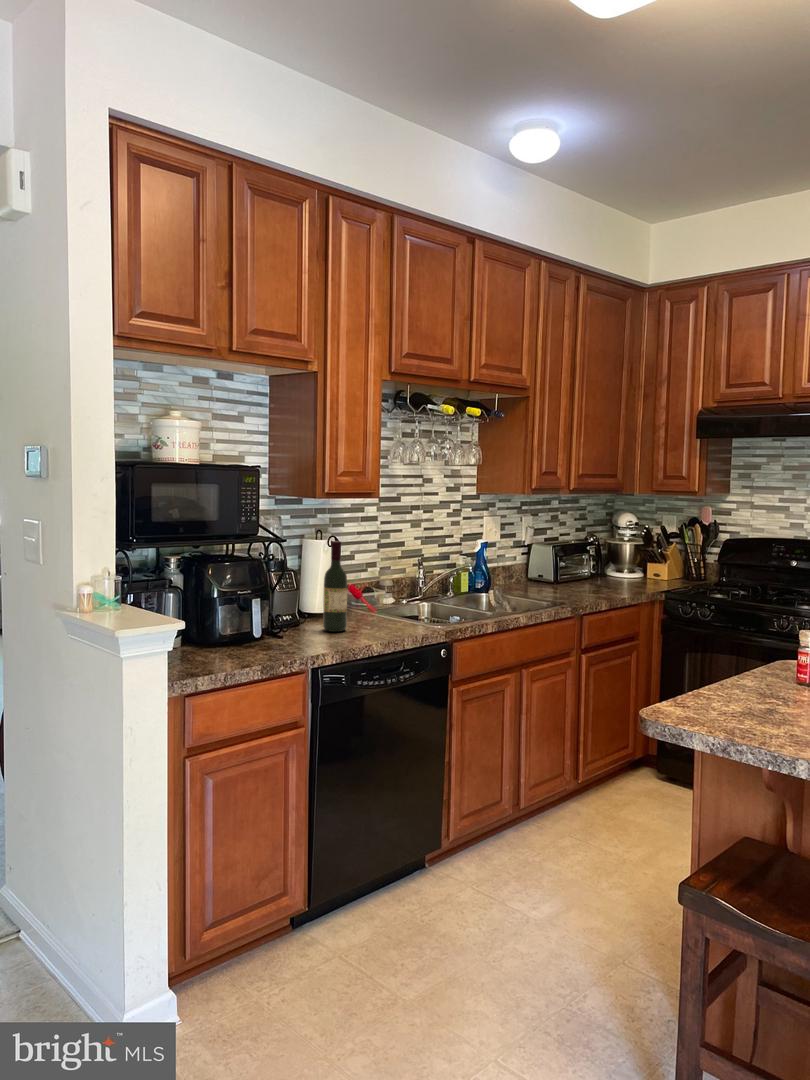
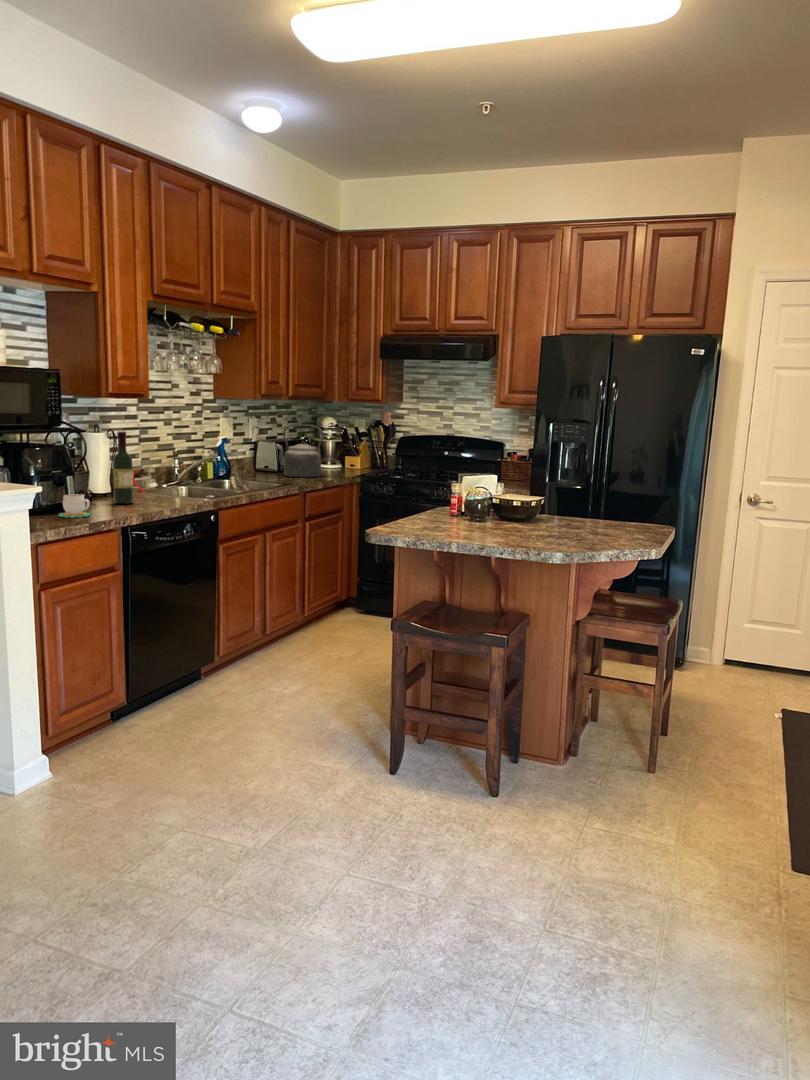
kettle: none [553,525,614,594] -> present [276,424,323,478]
mug: none [241,623,279,654] -> present [59,494,90,518]

